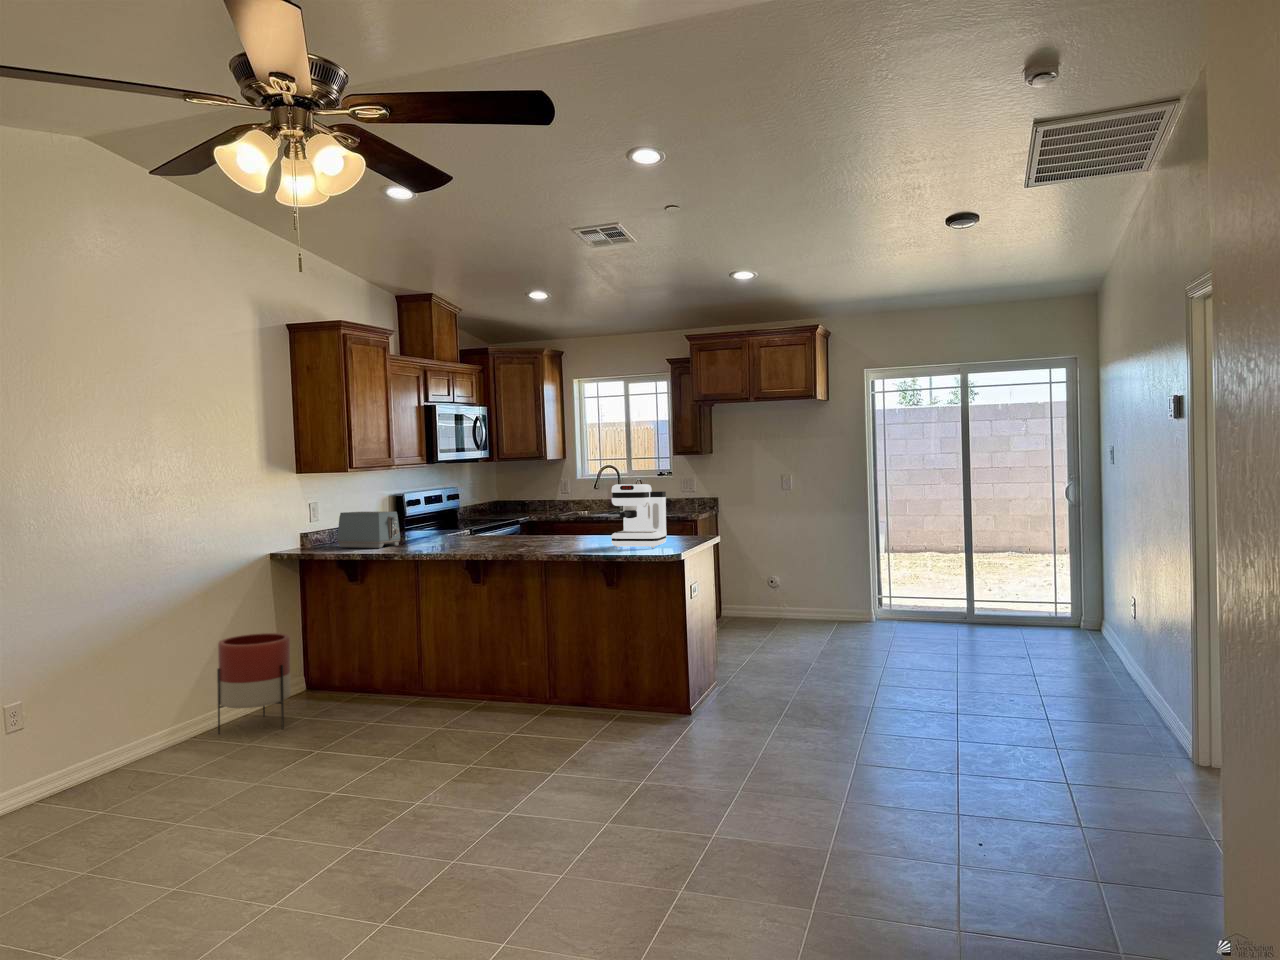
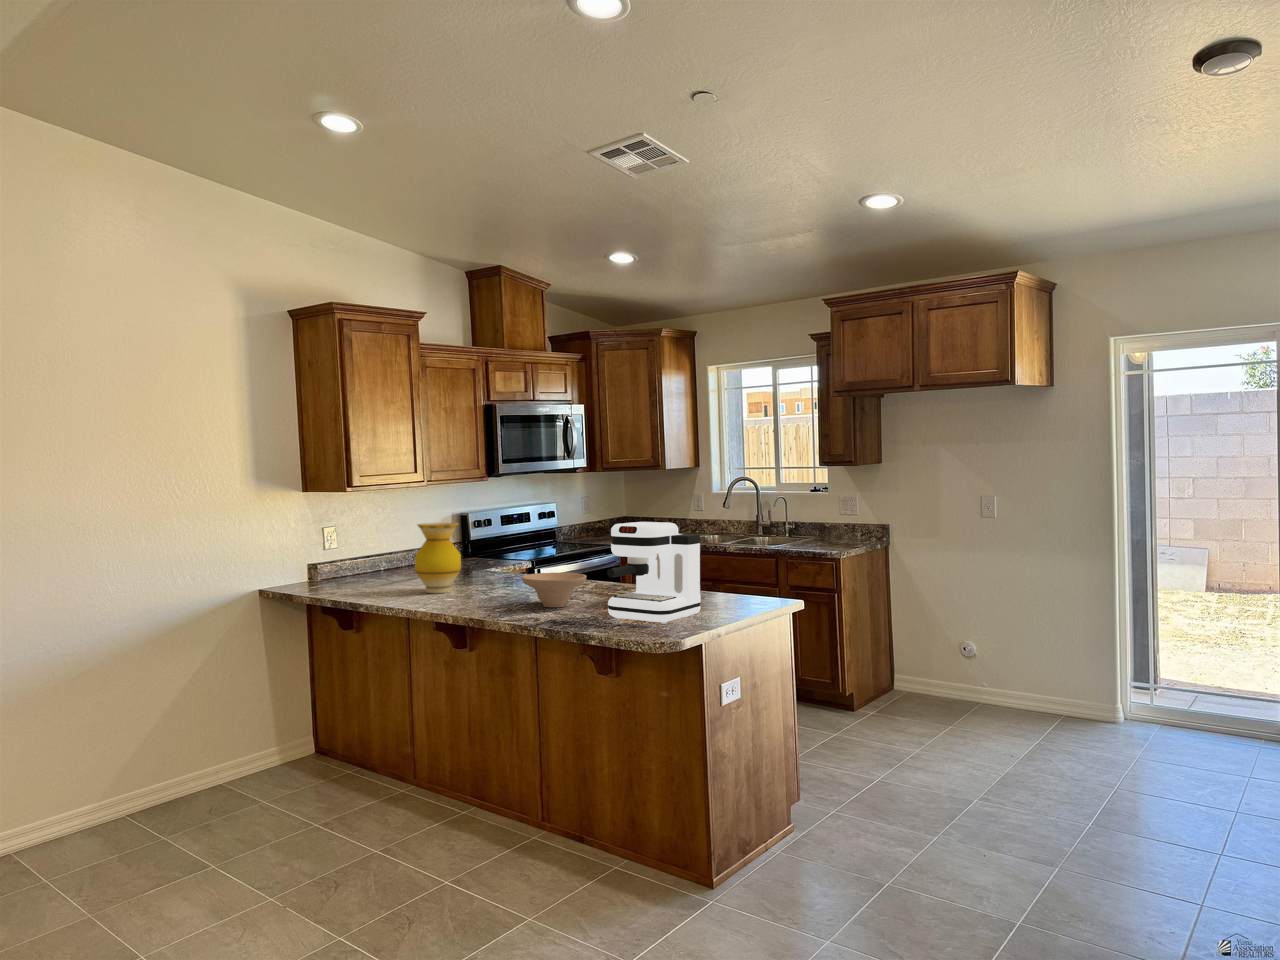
vase: none [424,494,458,547] -> present [415,523,461,593]
toaster: present [337,512,400,548] -> none [335,540,405,590]
bowl: none [532,524,578,547] -> present [522,573,587,607]
planter: present [217,633,291,734] -> none [163,688,255,815]

